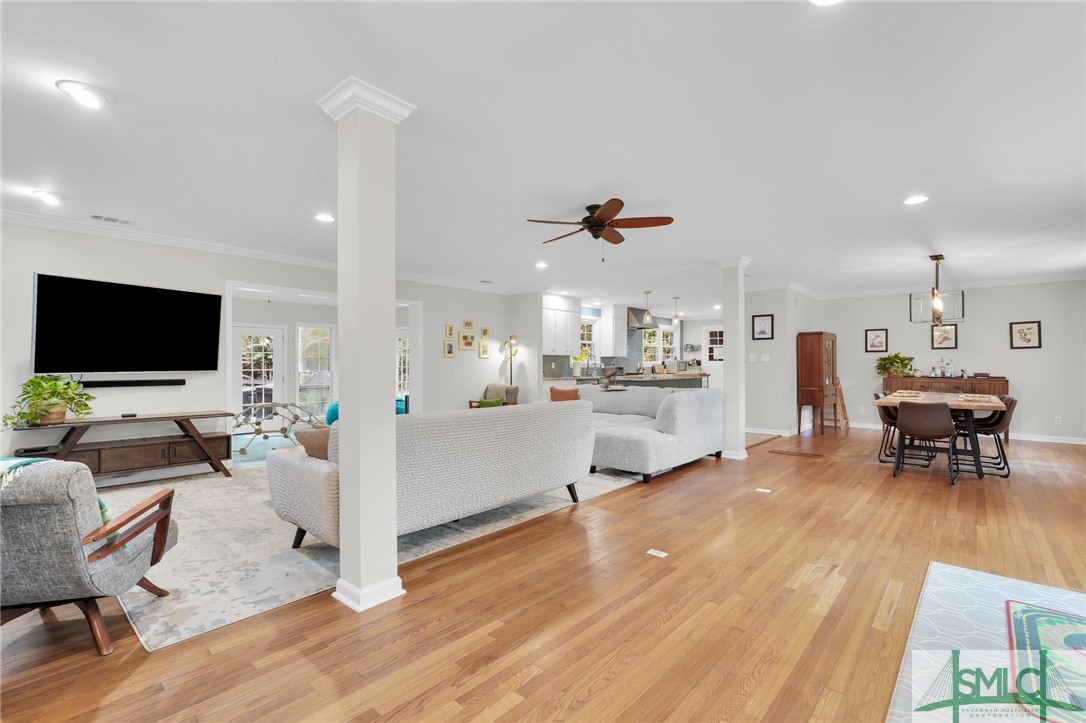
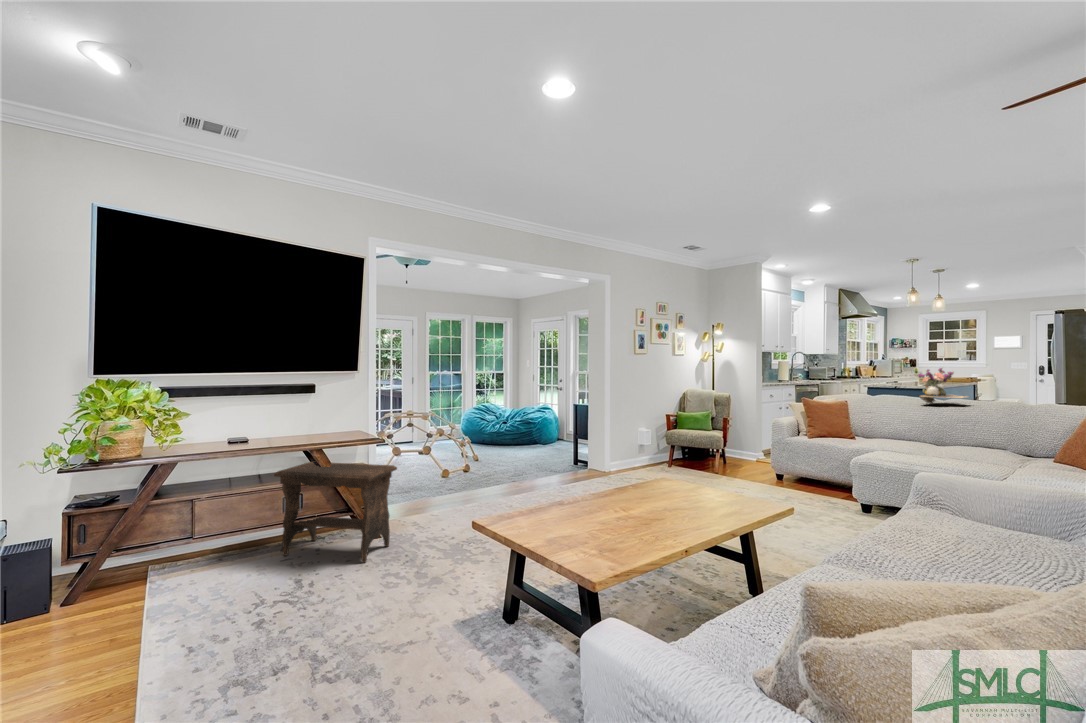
footstool: none [155,428,240,486] -> present [274,462,397,563]

